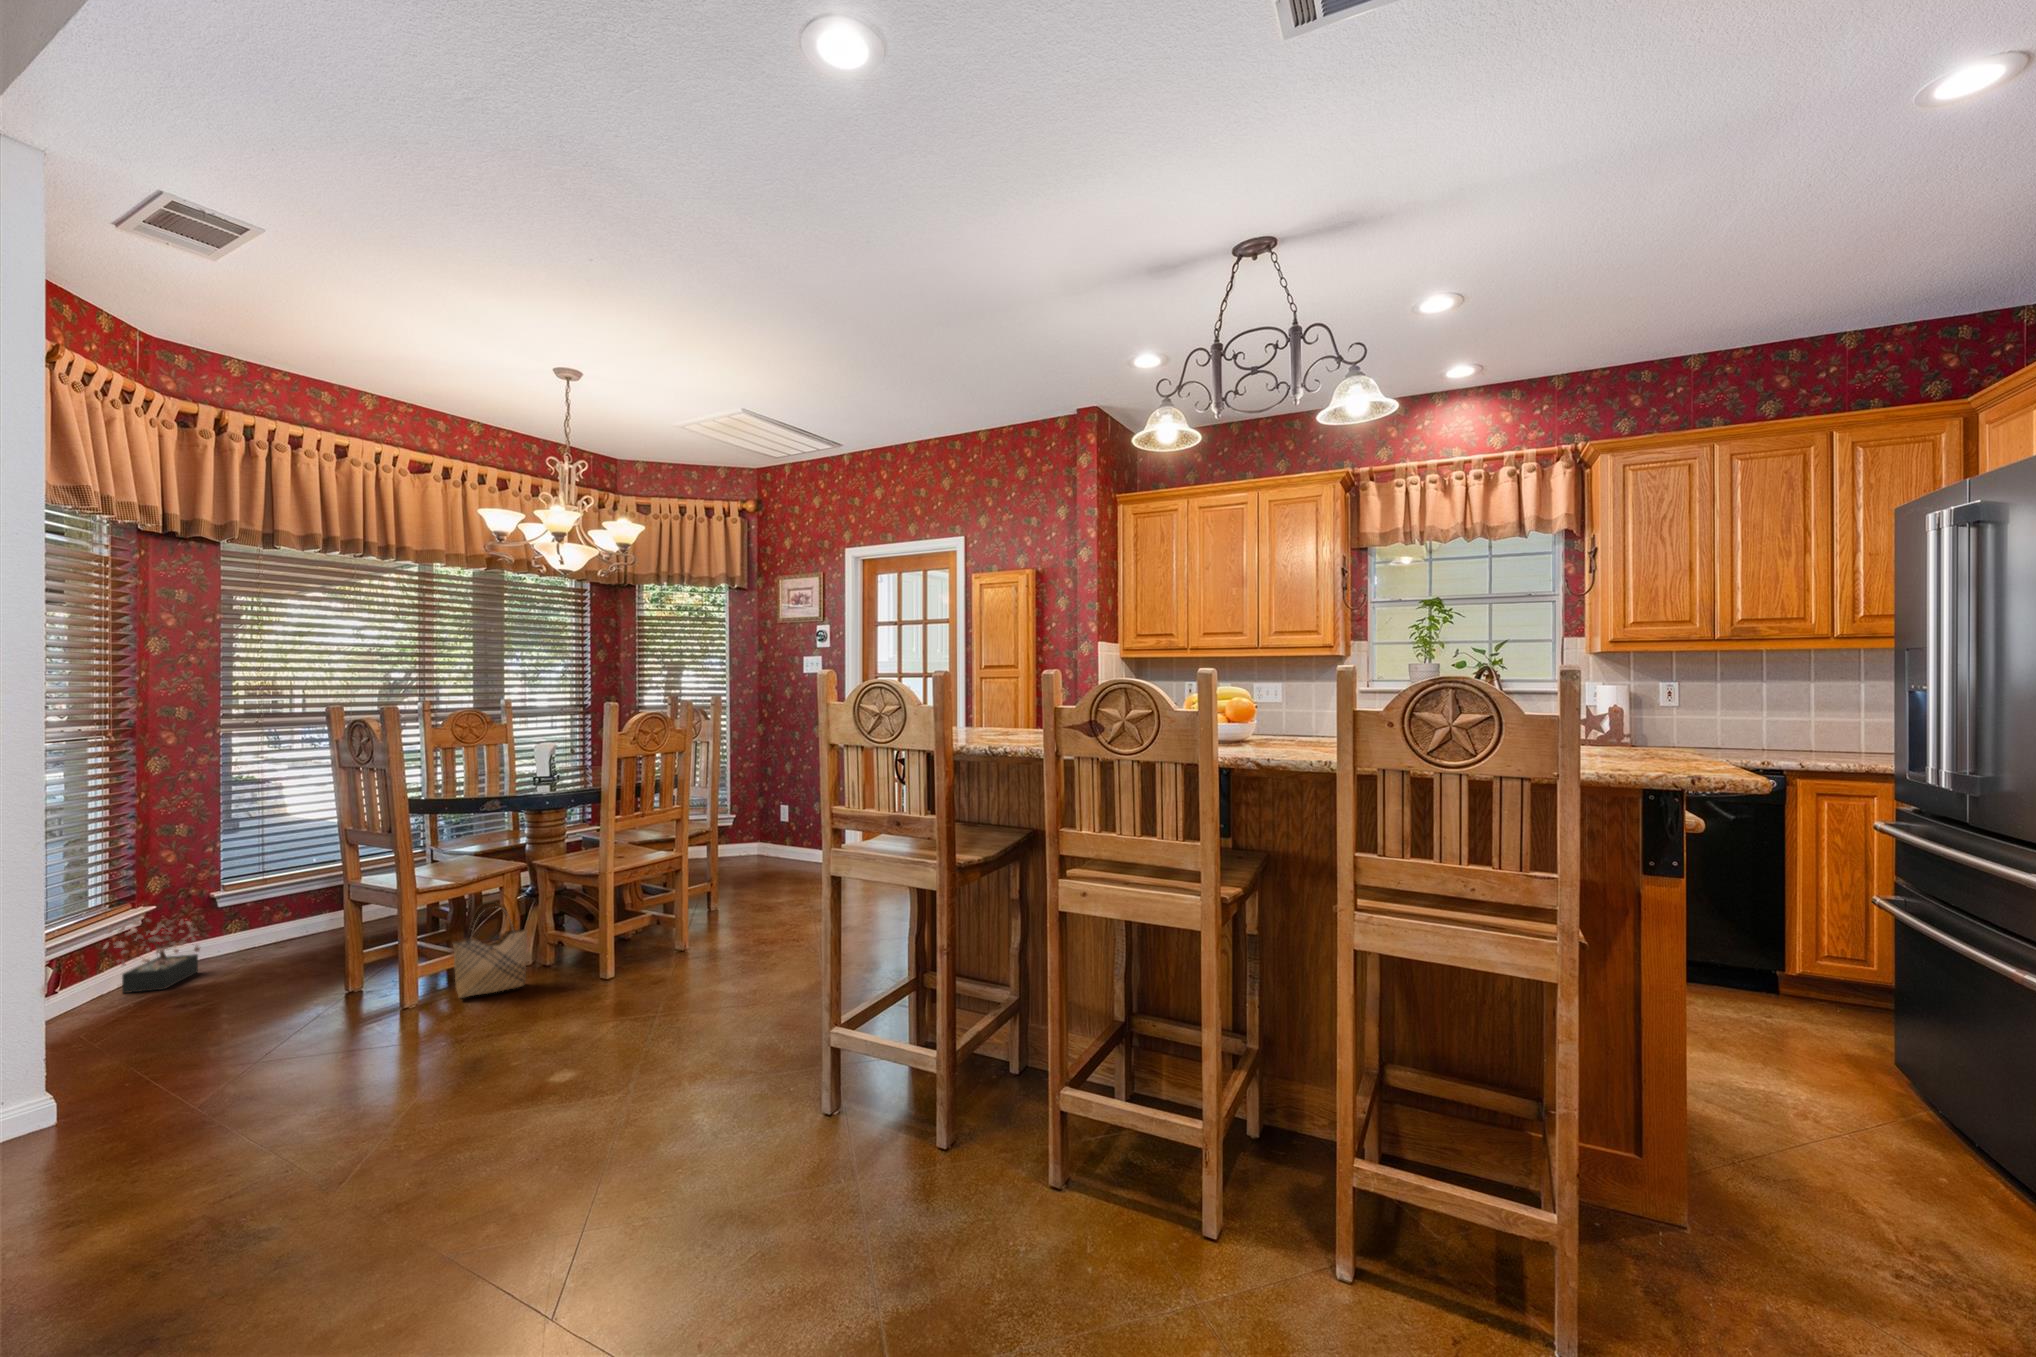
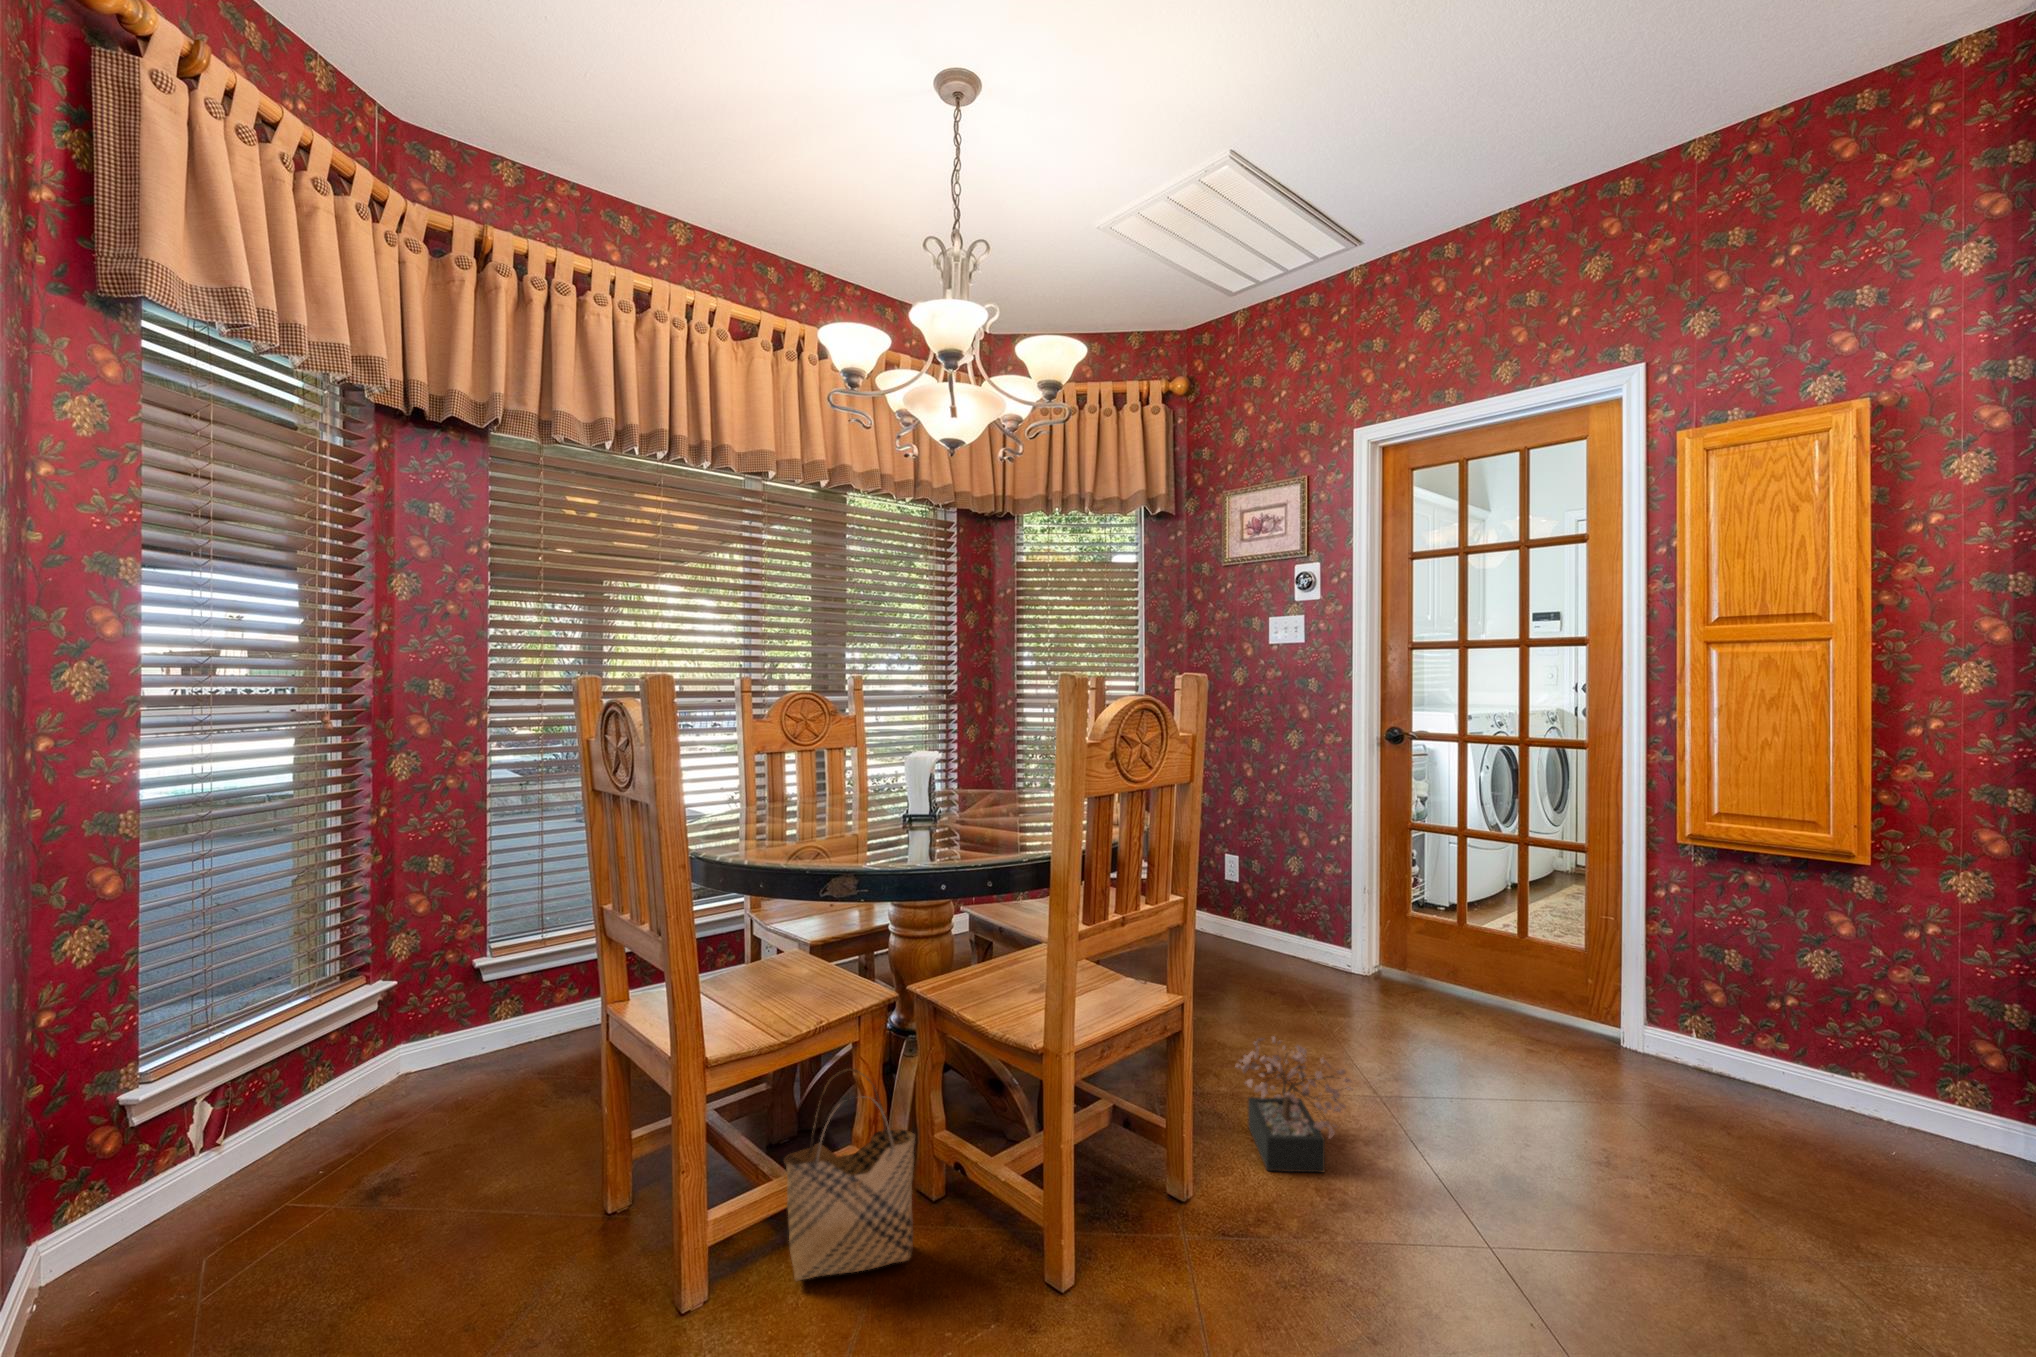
decorative plant: present [104,919,200,993] -> present [1236,1037,1352,1172]

